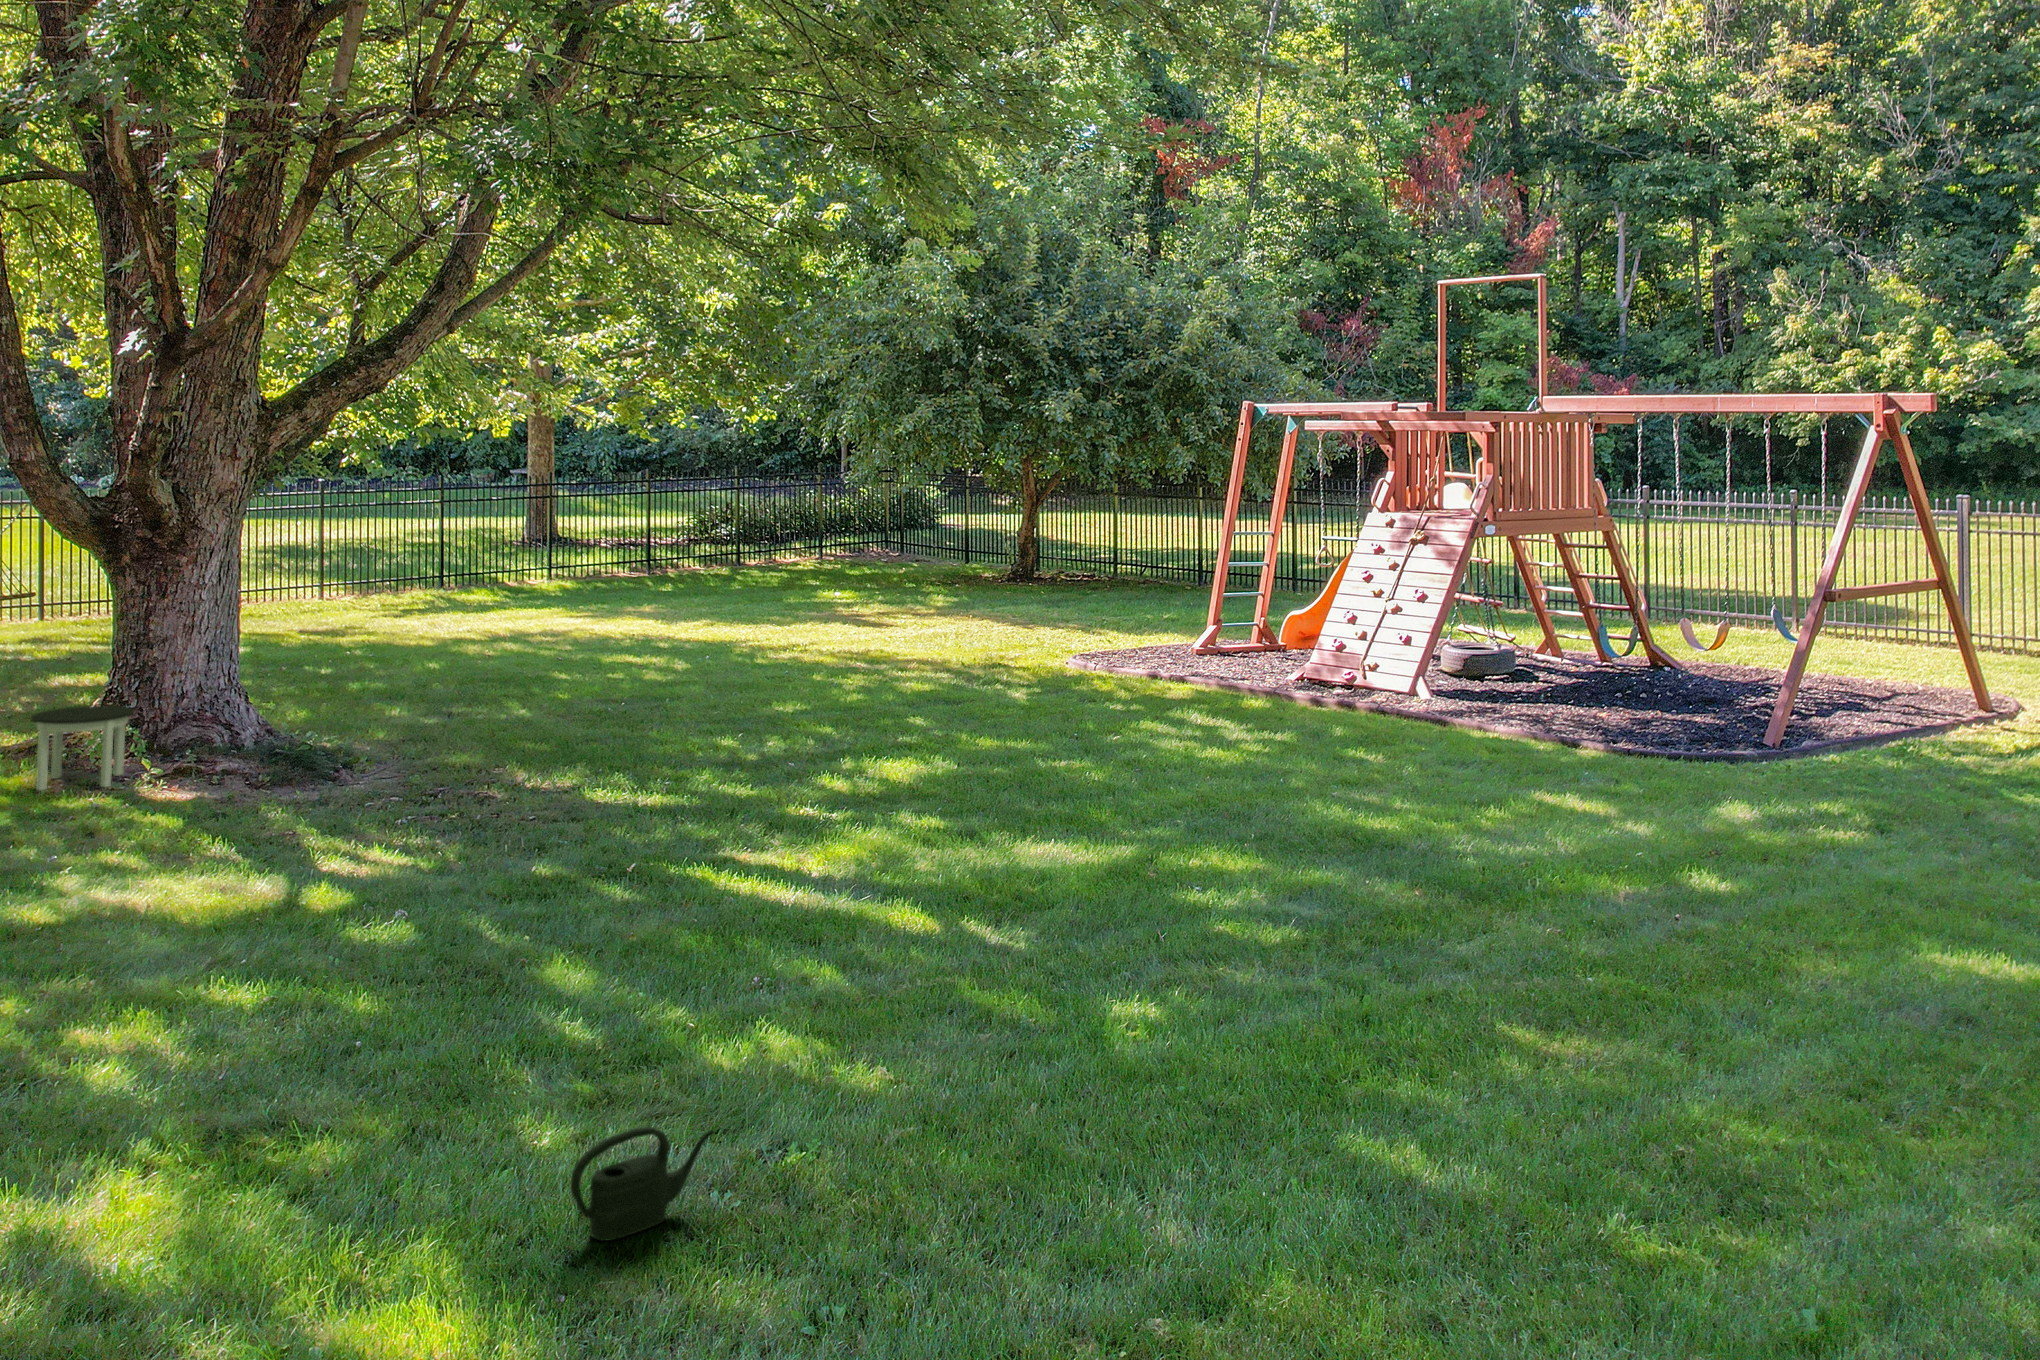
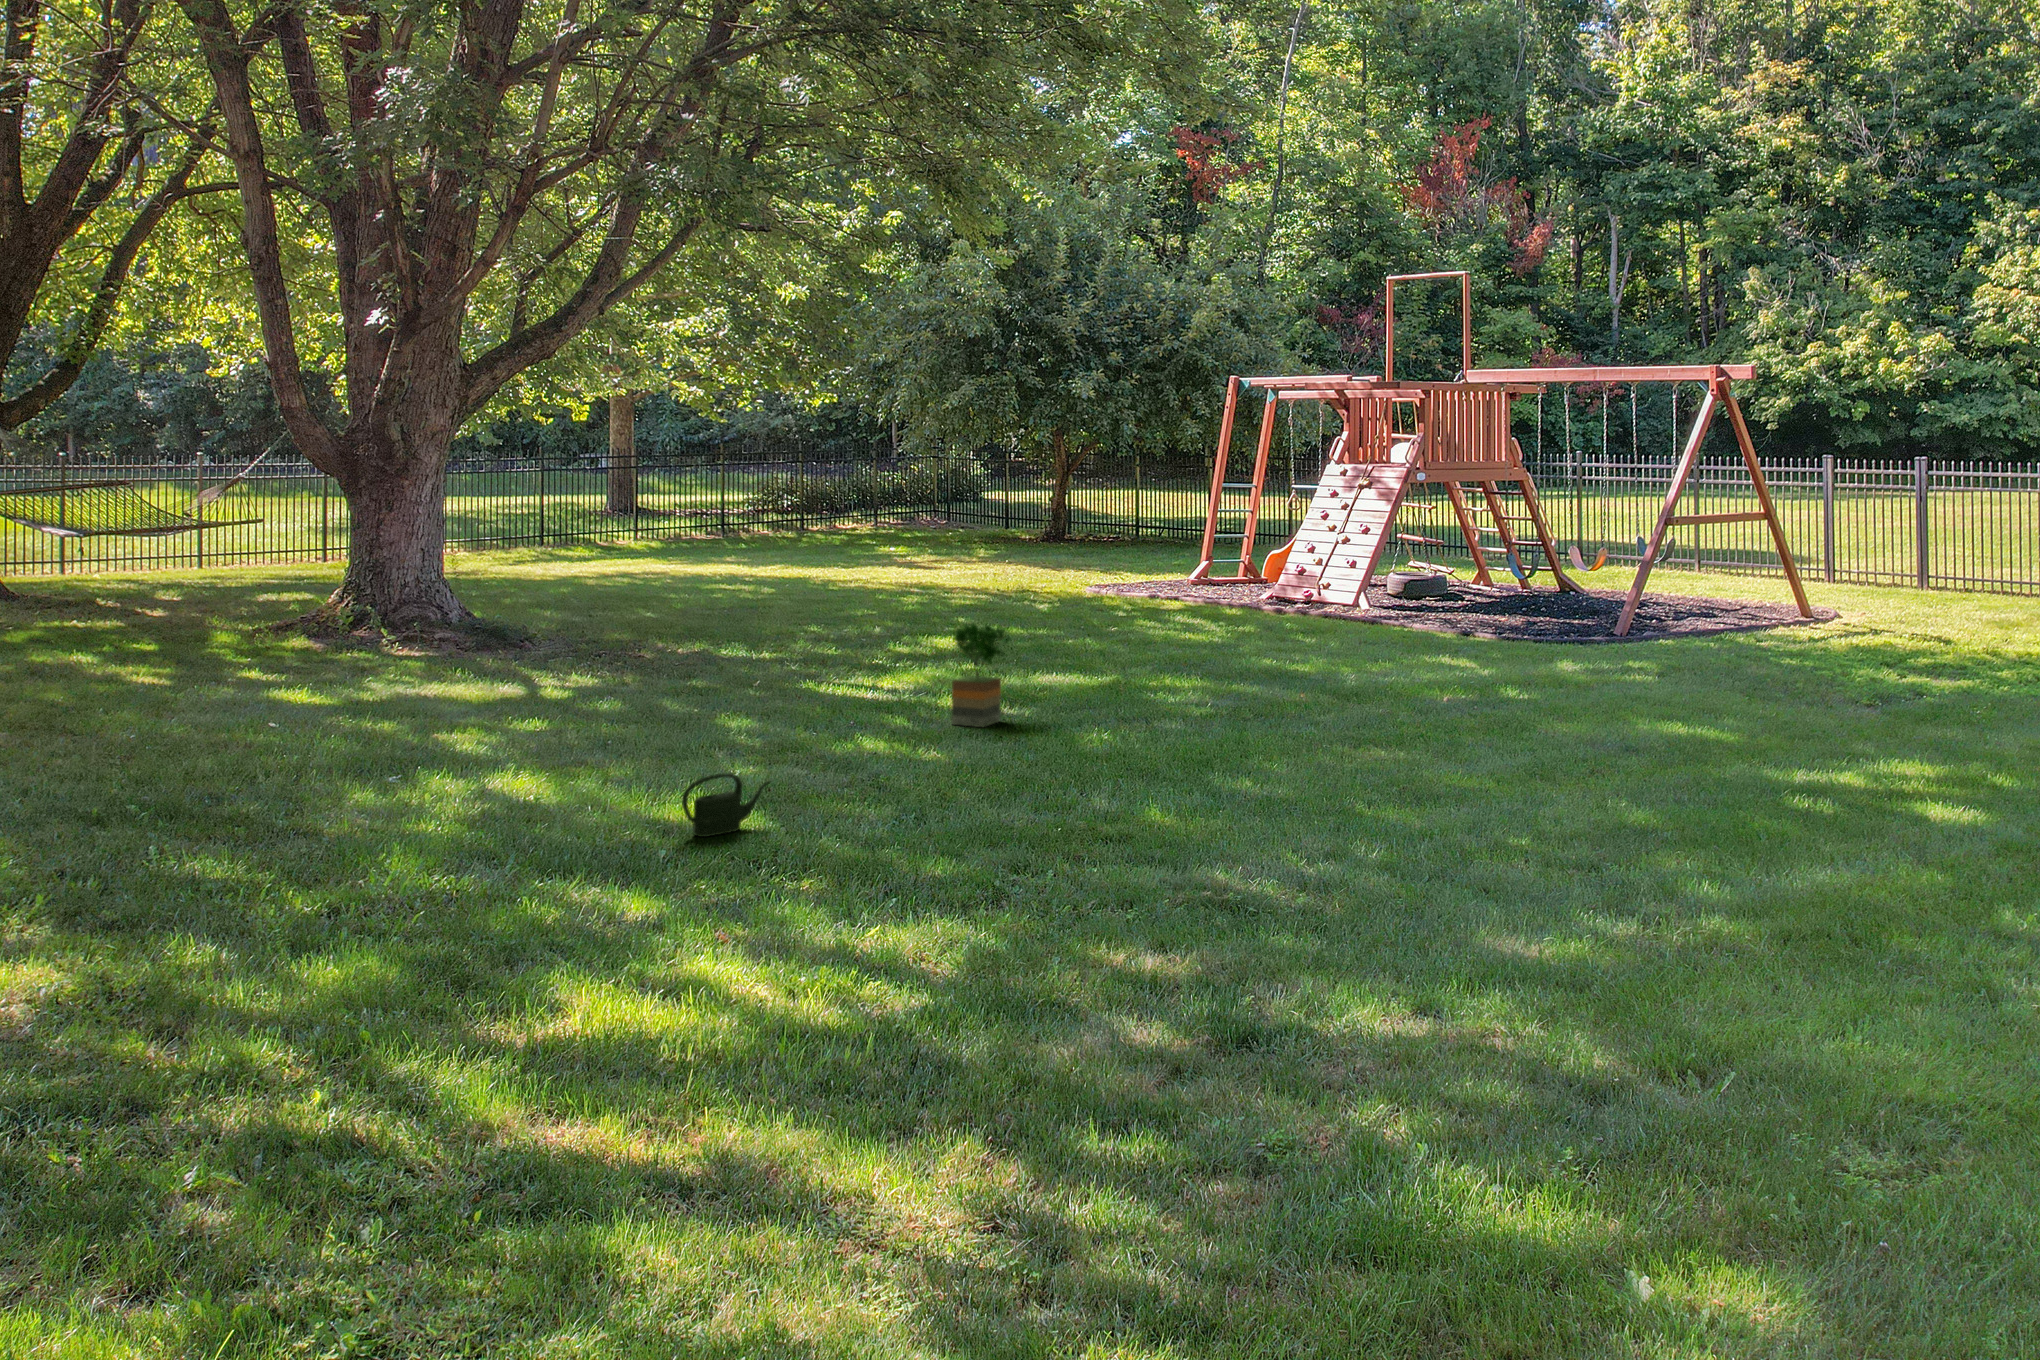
round table: present [31,706,135,791] -> none [238,599,318,661]
potted tree: none [958,786,1047,939] -> present [951,624,1012,727]

